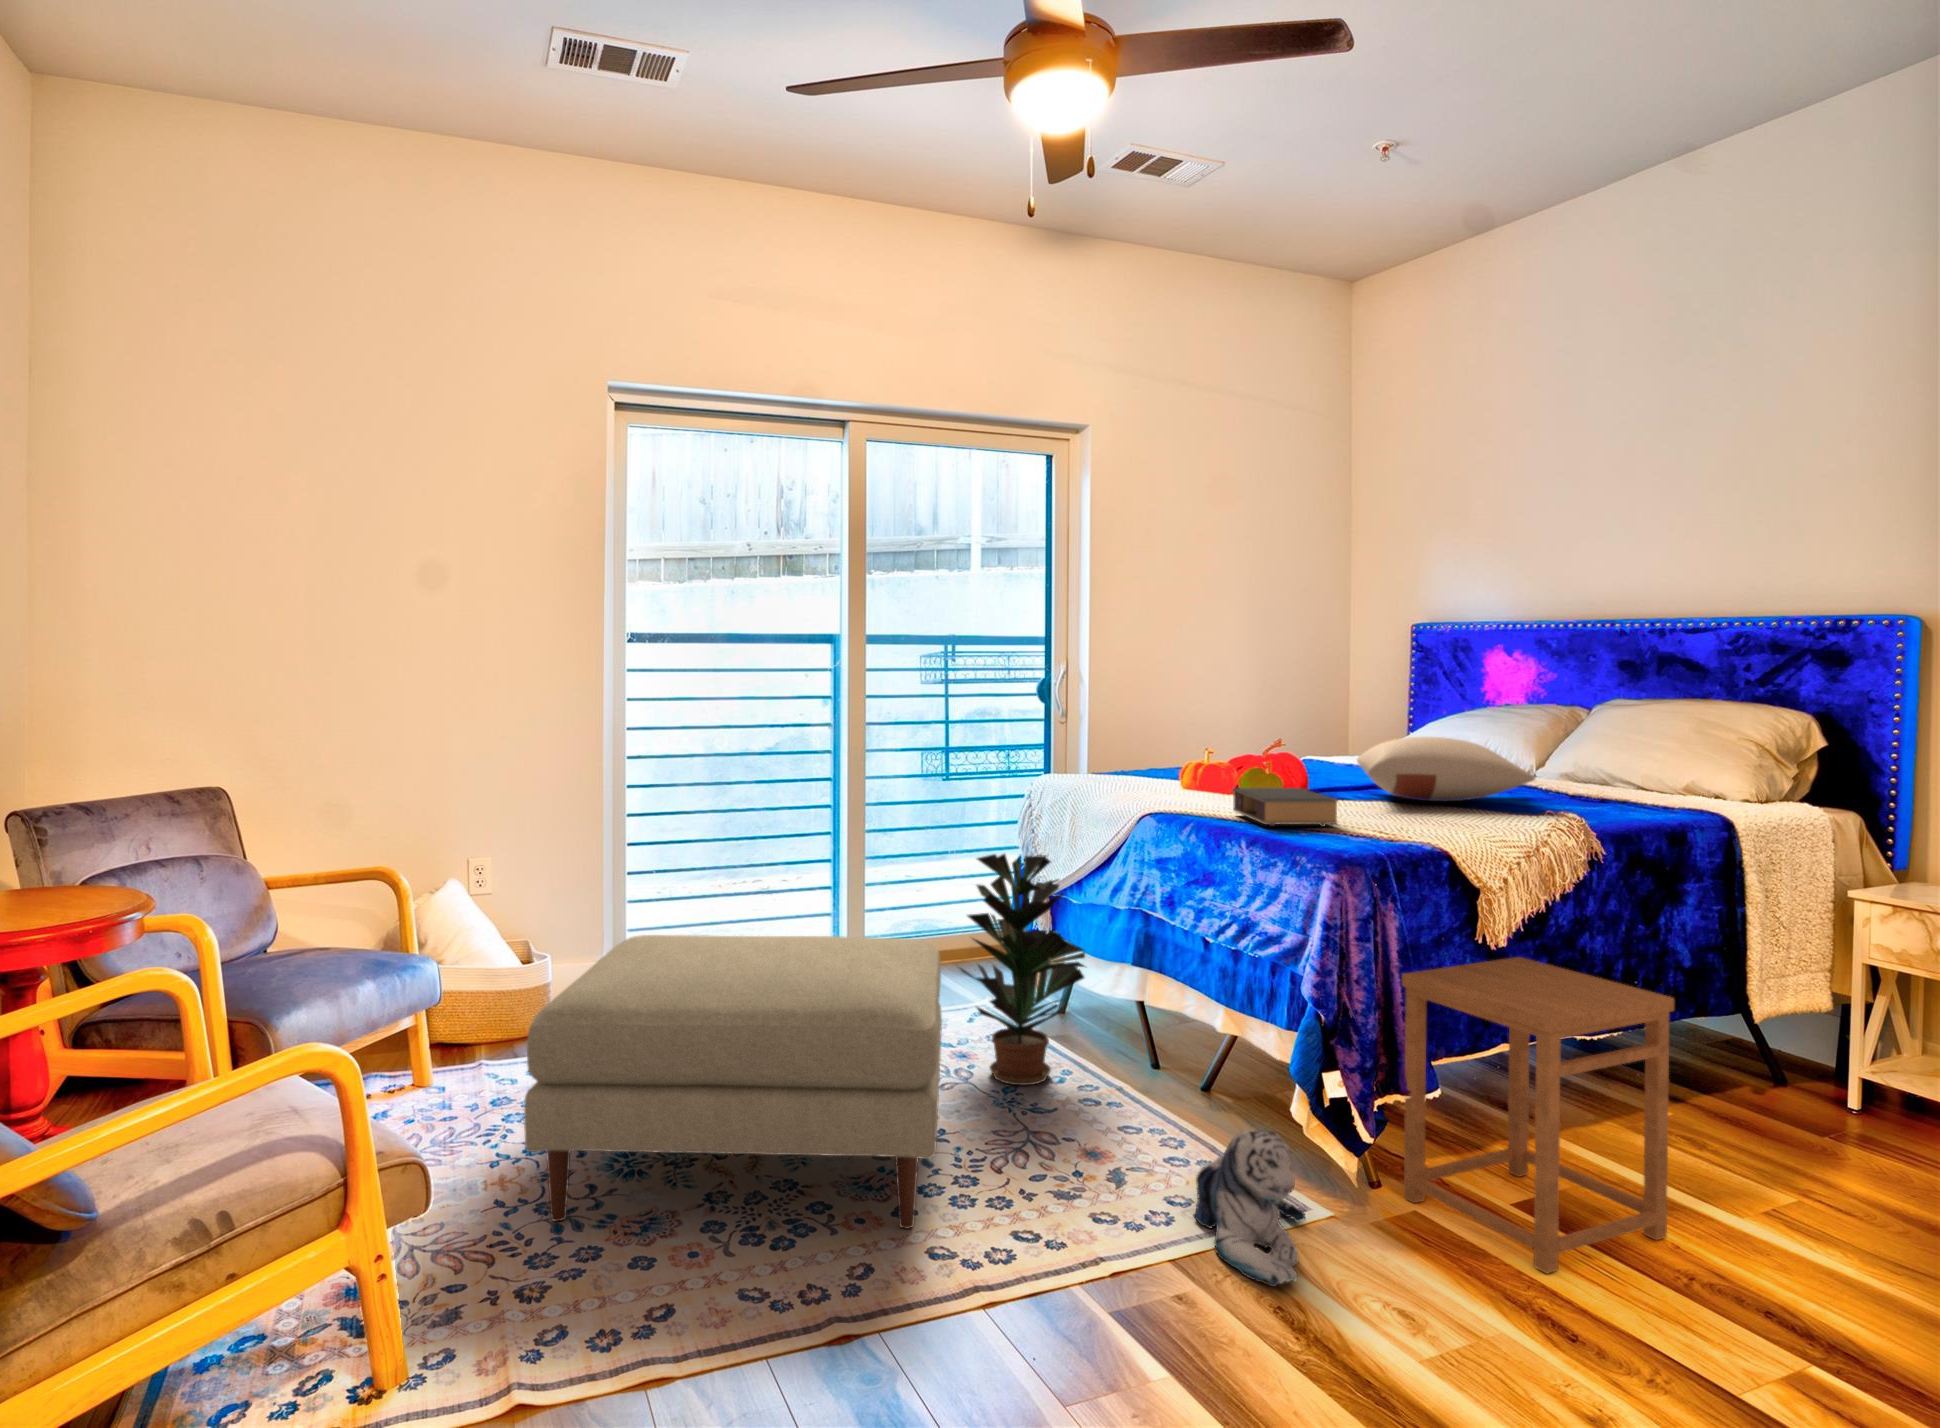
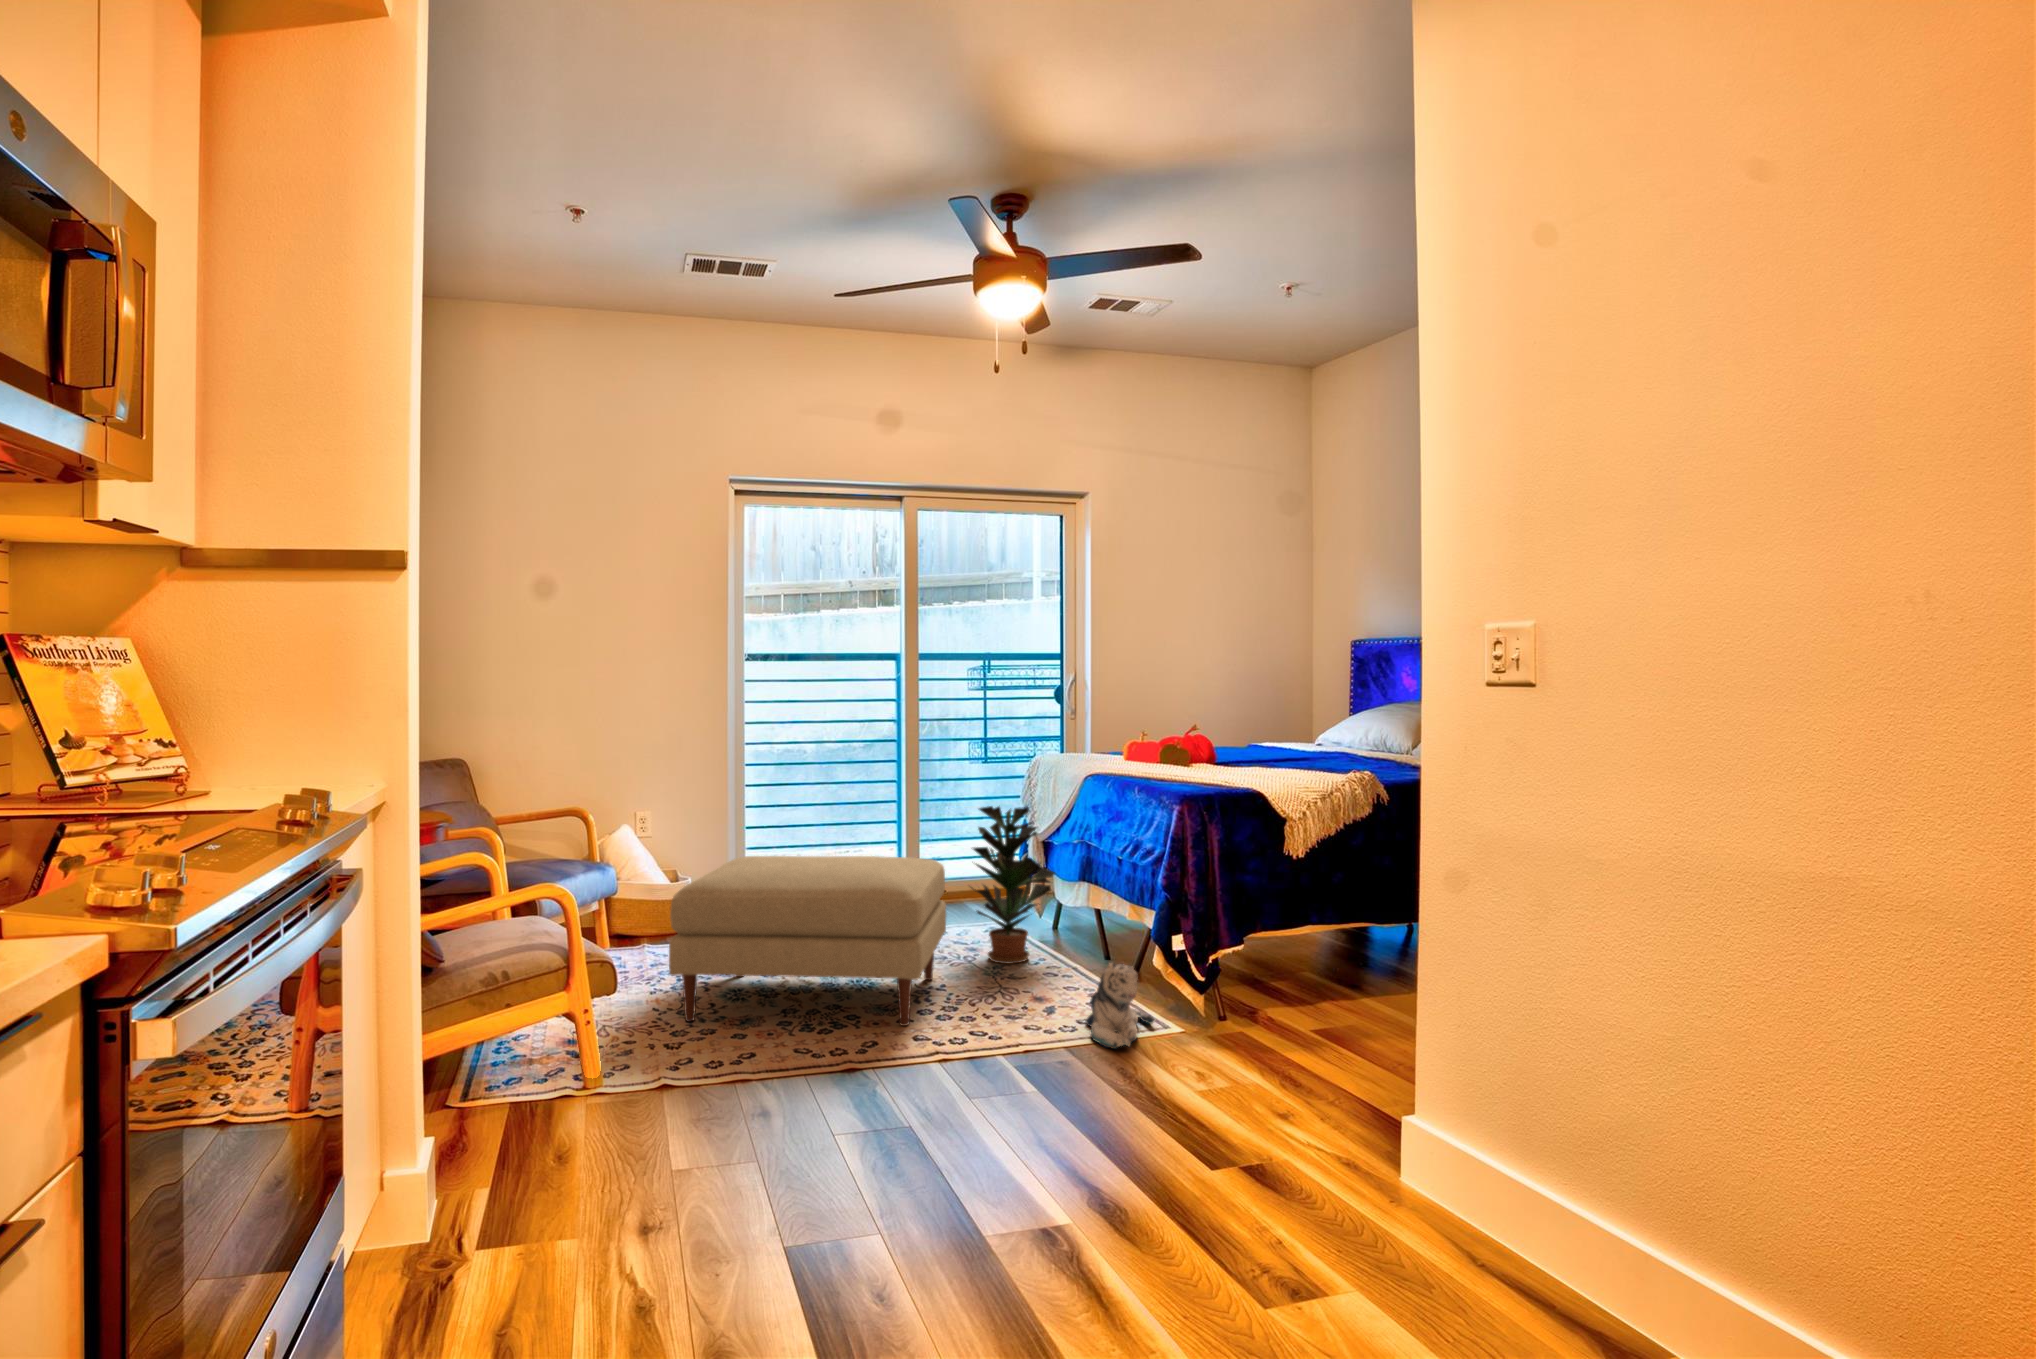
pillow: present [1357,737,1535,801] -> none [1242,724,1356,767]
book: present [1233,788,1337,827] -> none [1145,757,1201,781]
side table: present [1402,957,1674,1273] -> none [1225,865,1382,1047]

